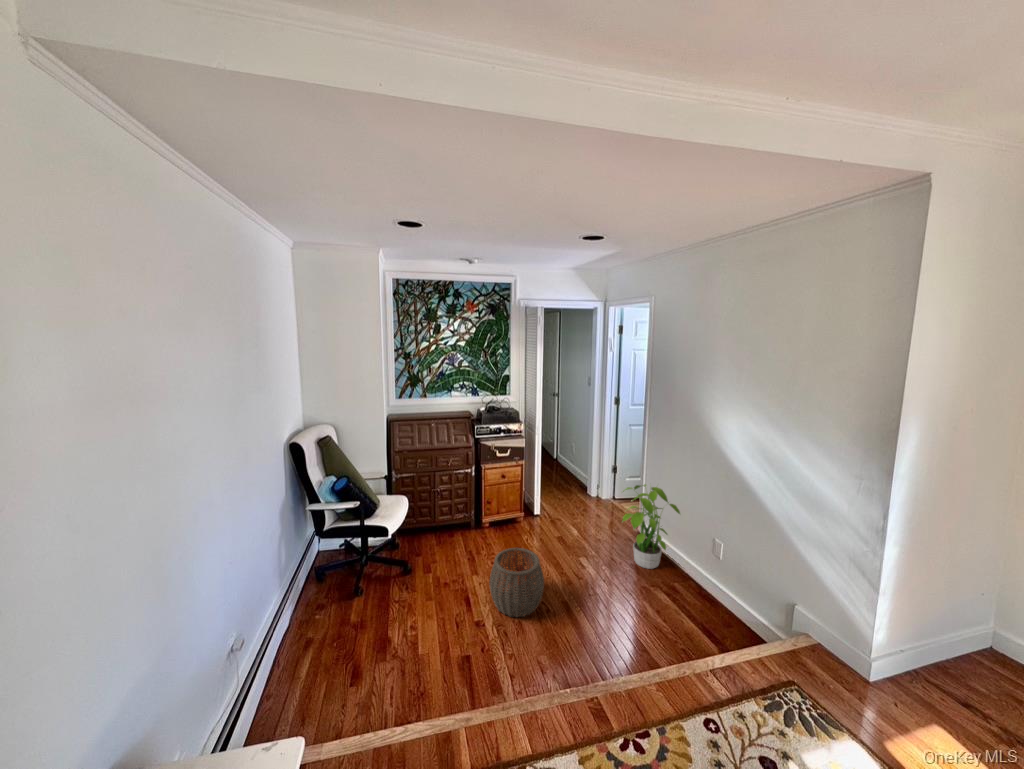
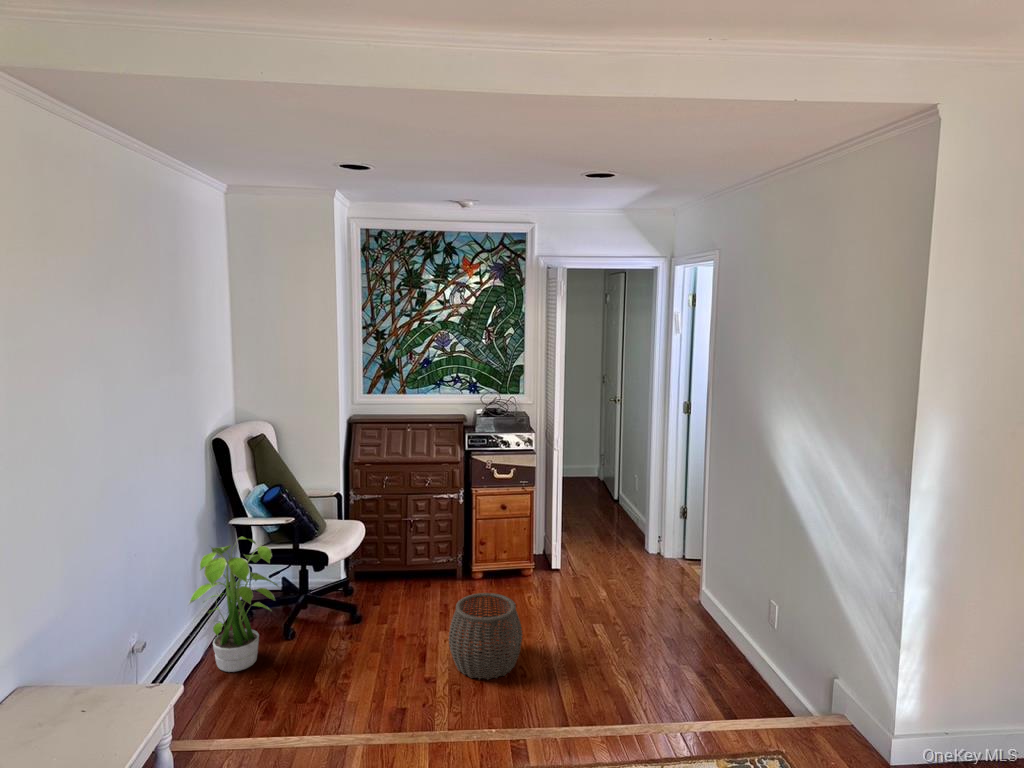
potted plant: present [622,484,680,569] -> present [189,537,279,672]

